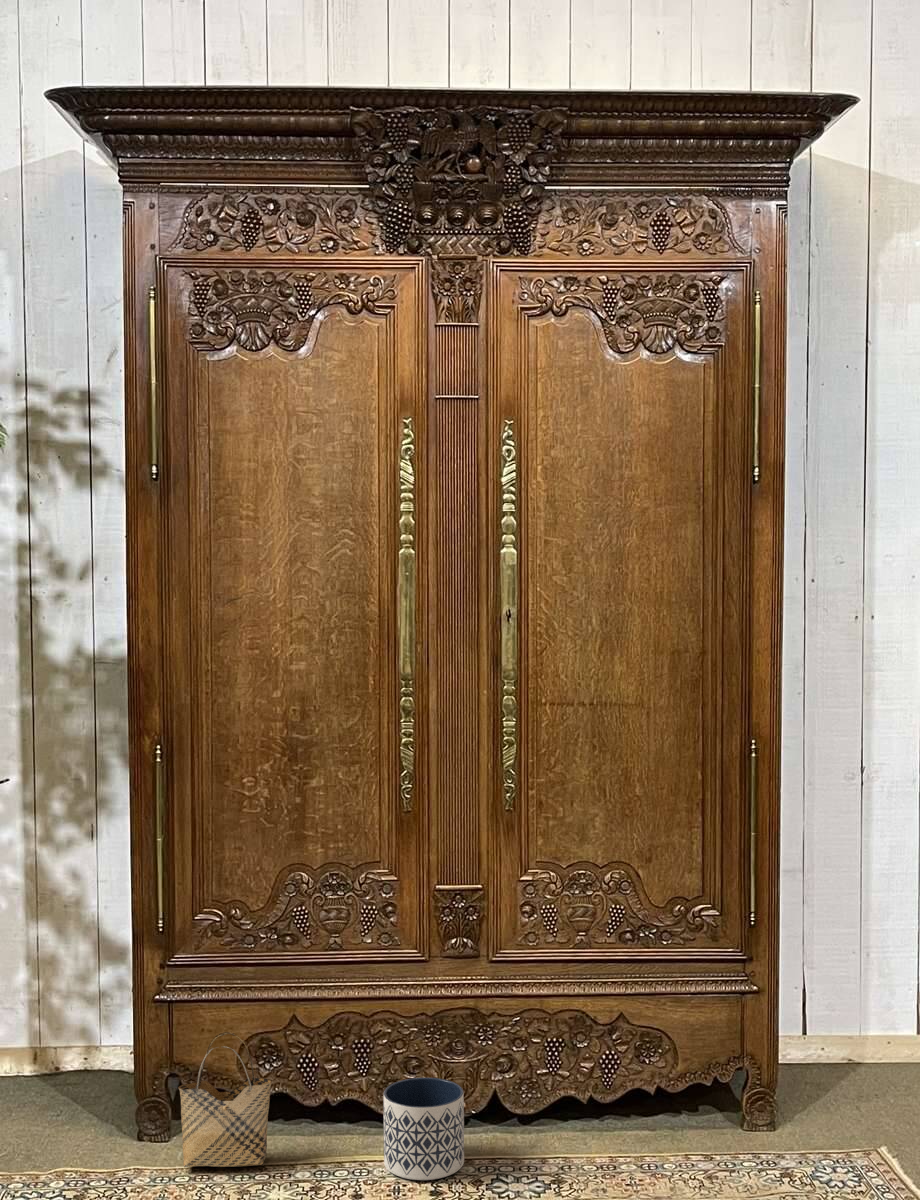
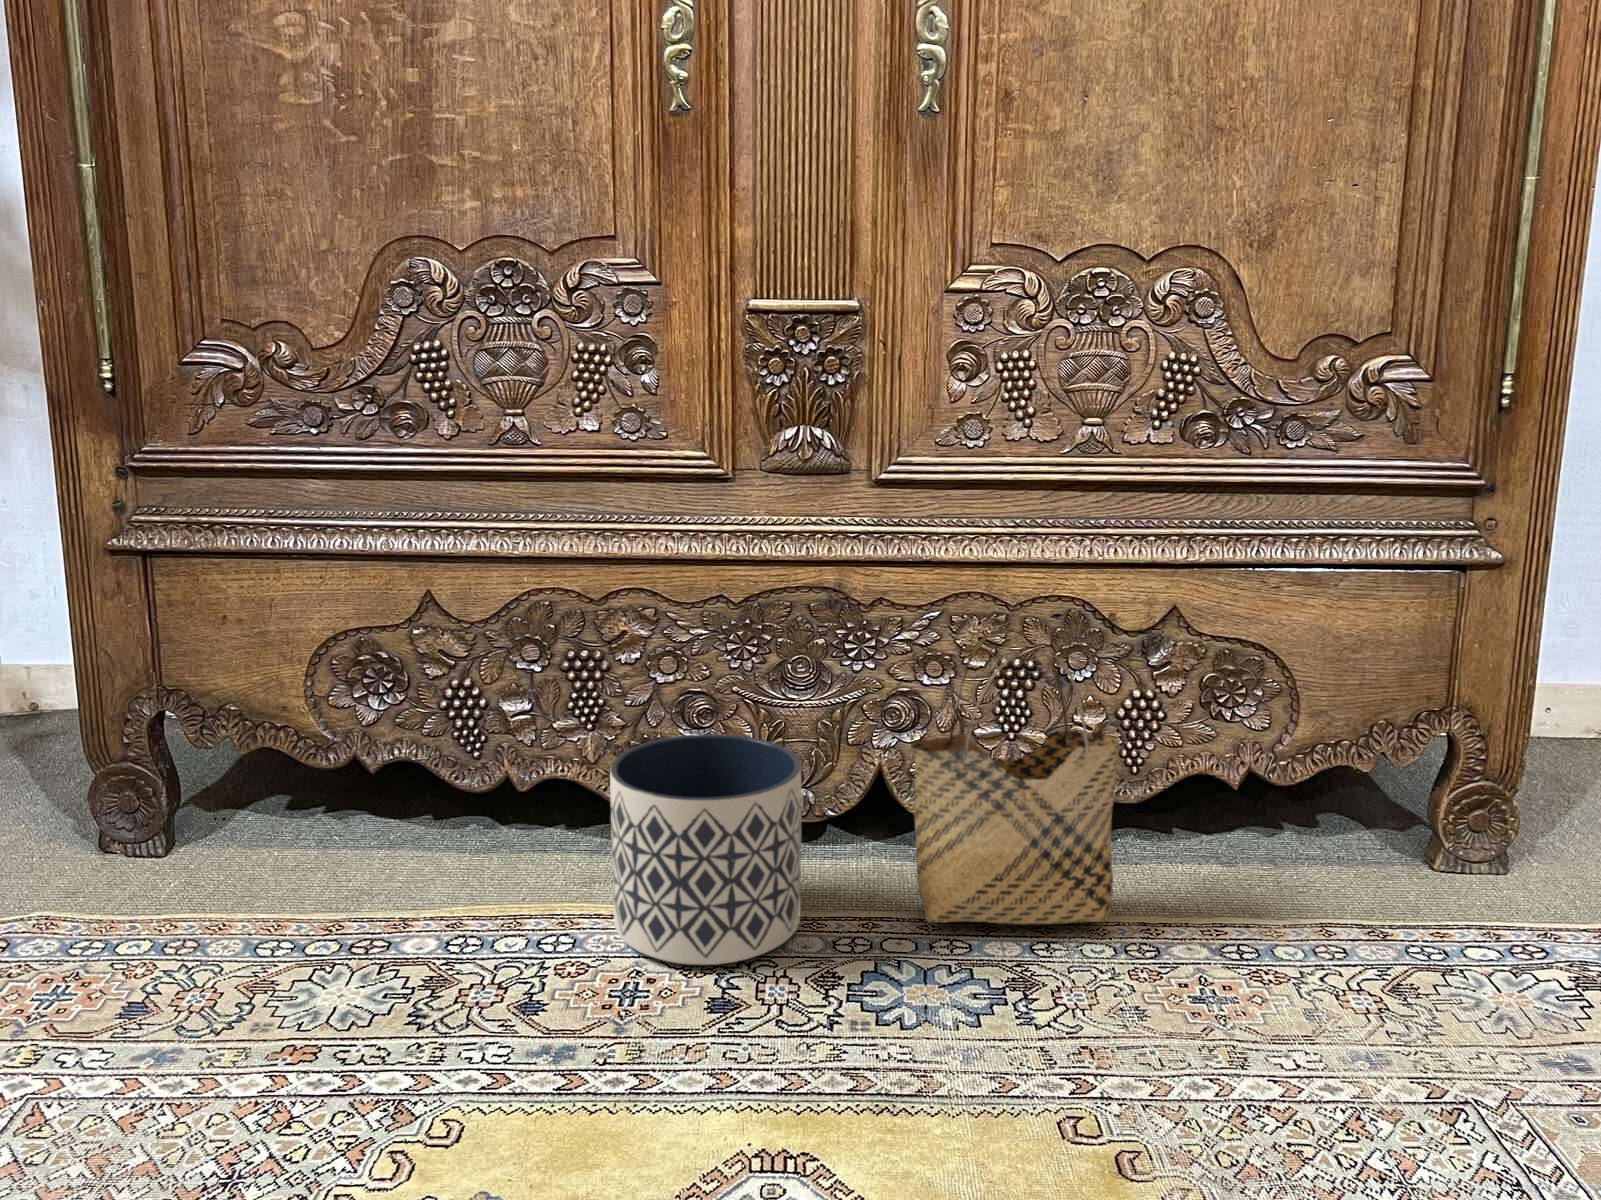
woven basket: present [178,1032,272,1167] -> present [910,628,1119,924]

